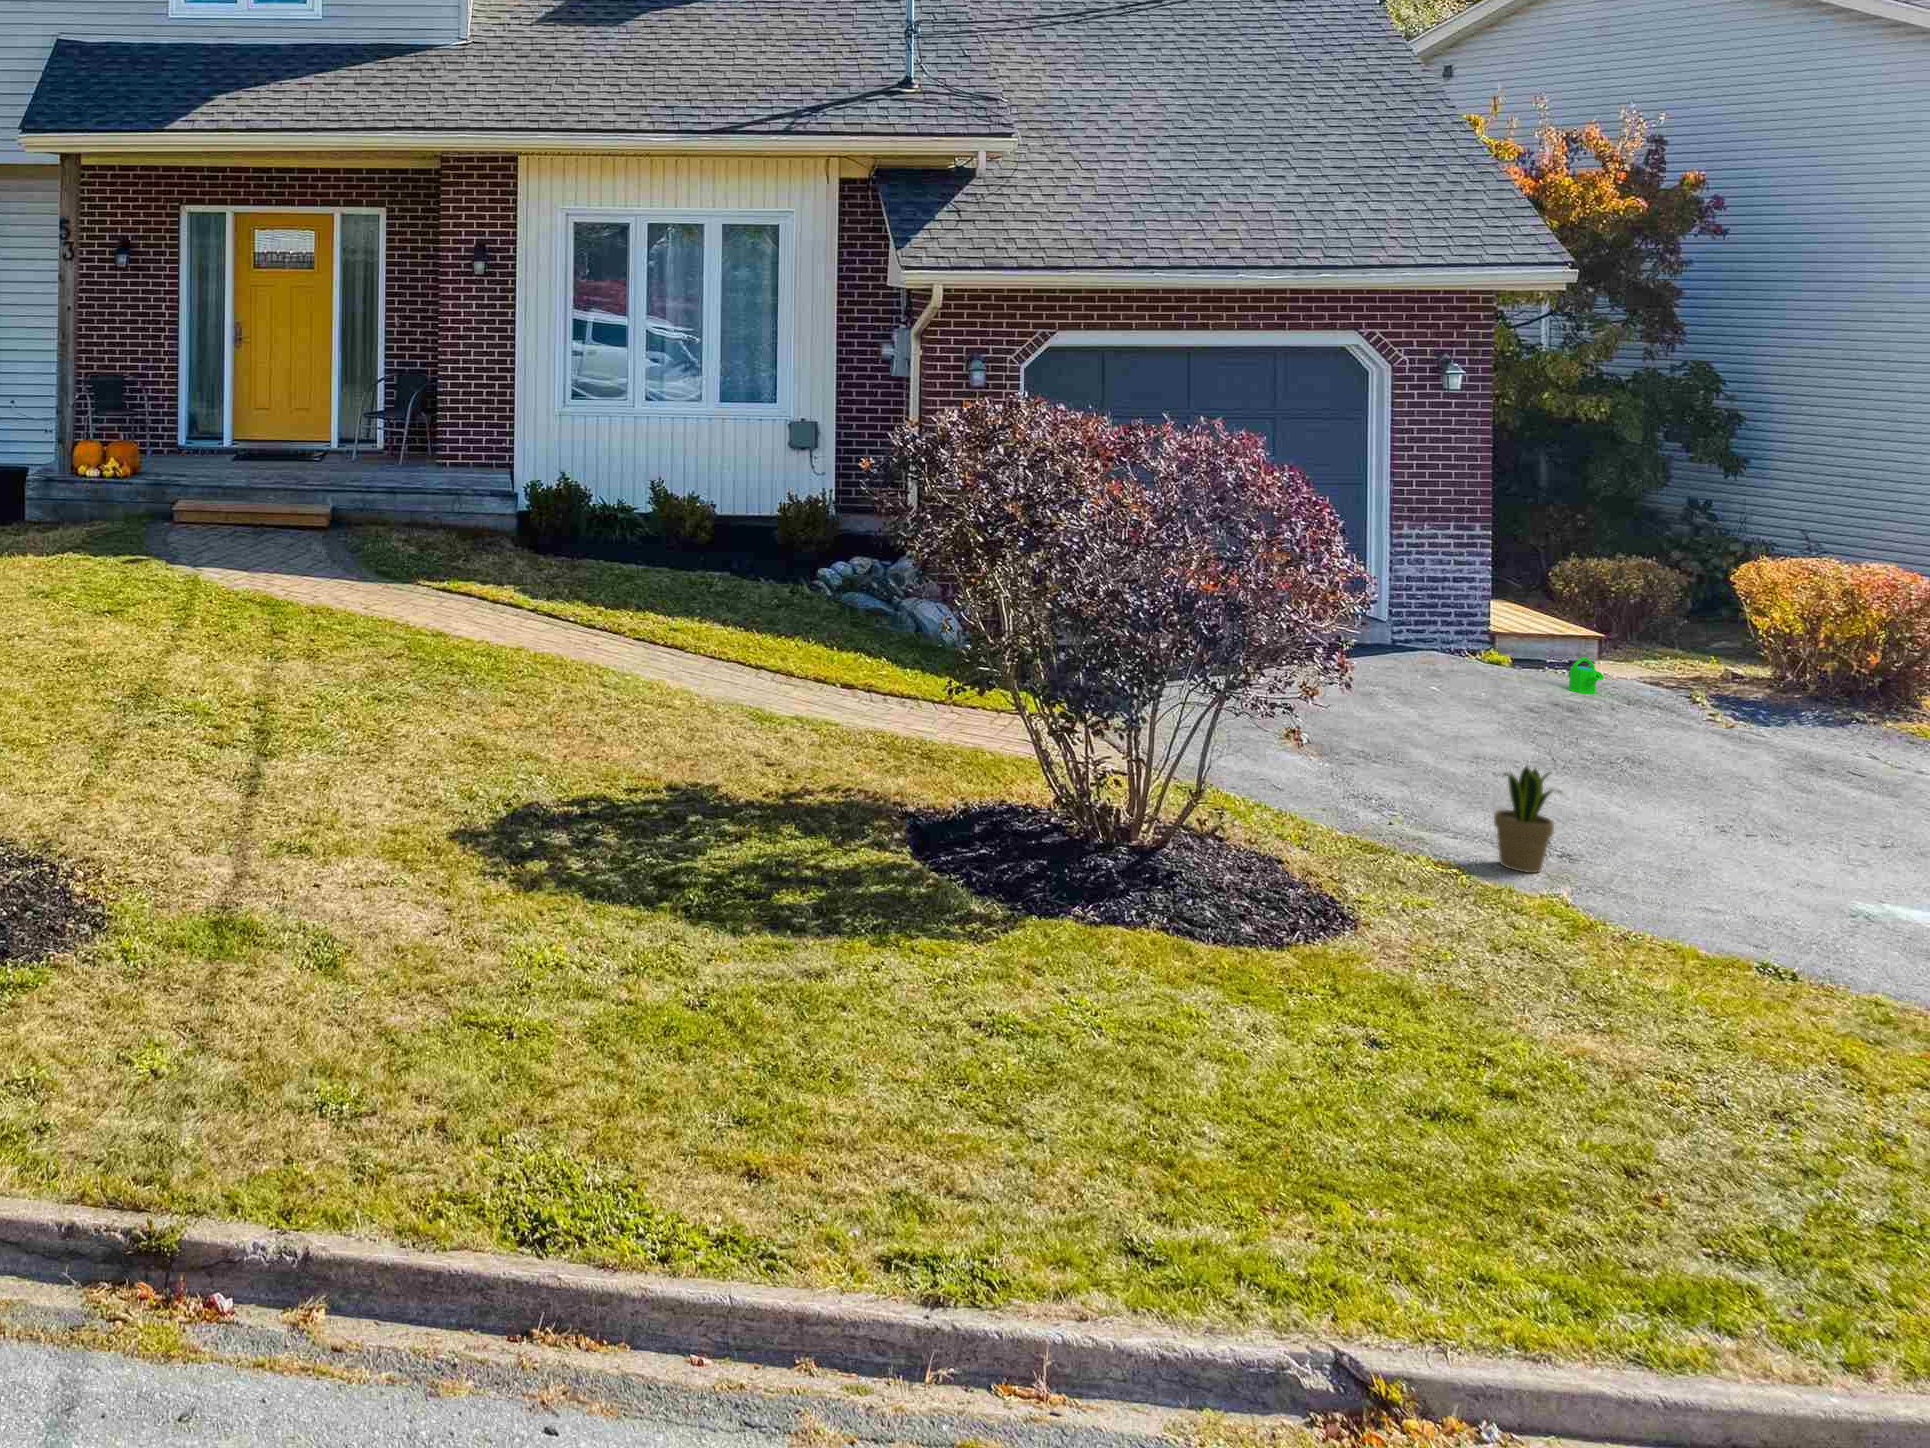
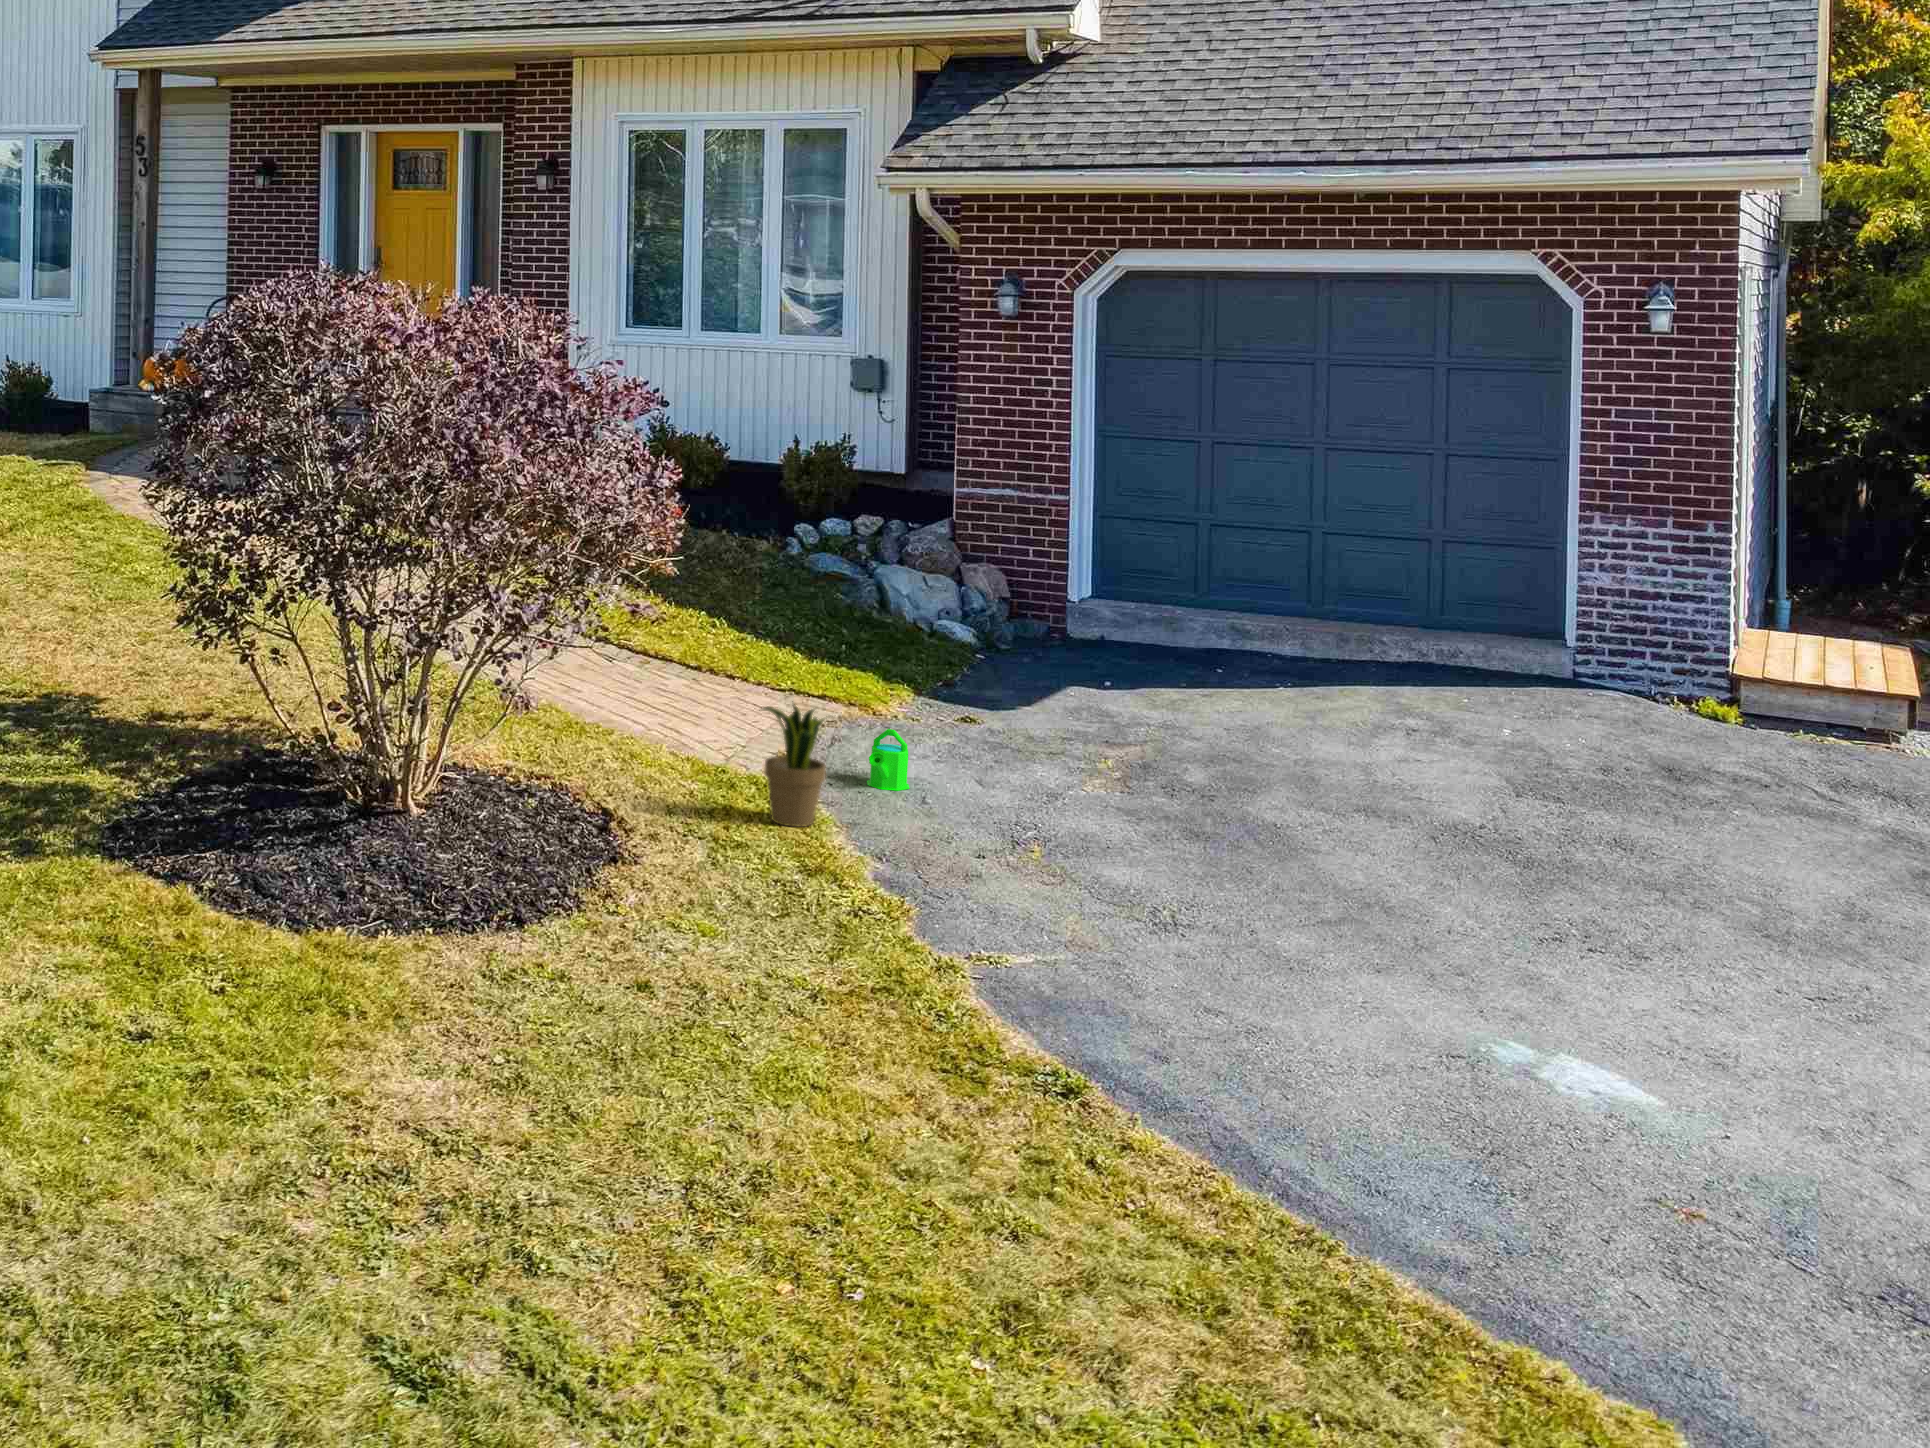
watering can: present [1567,657,1603,694] -> present [867,729,910,791]

